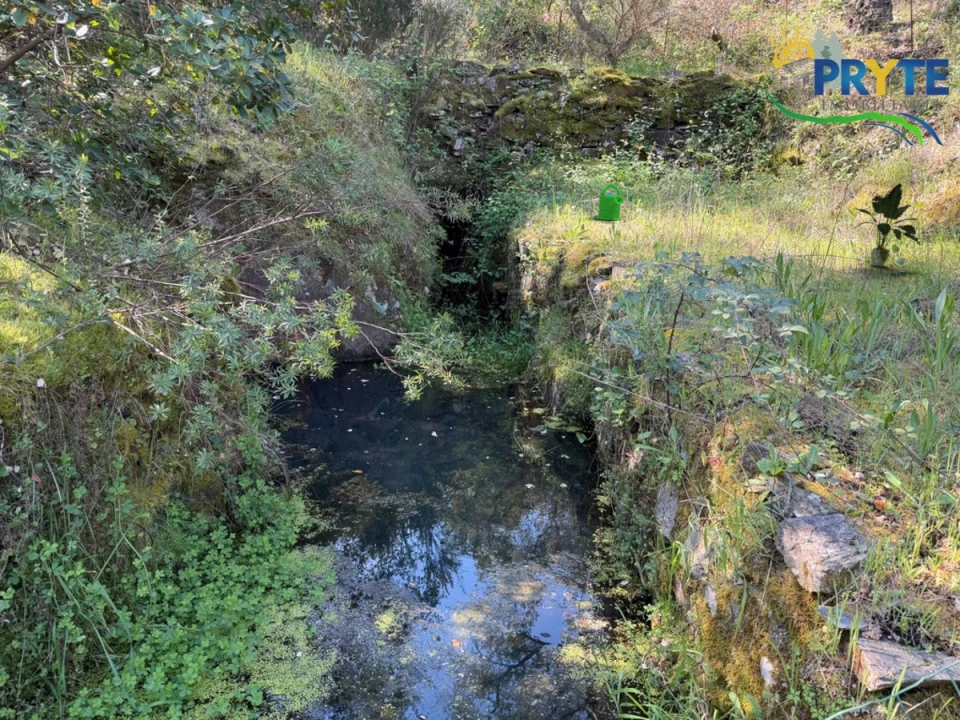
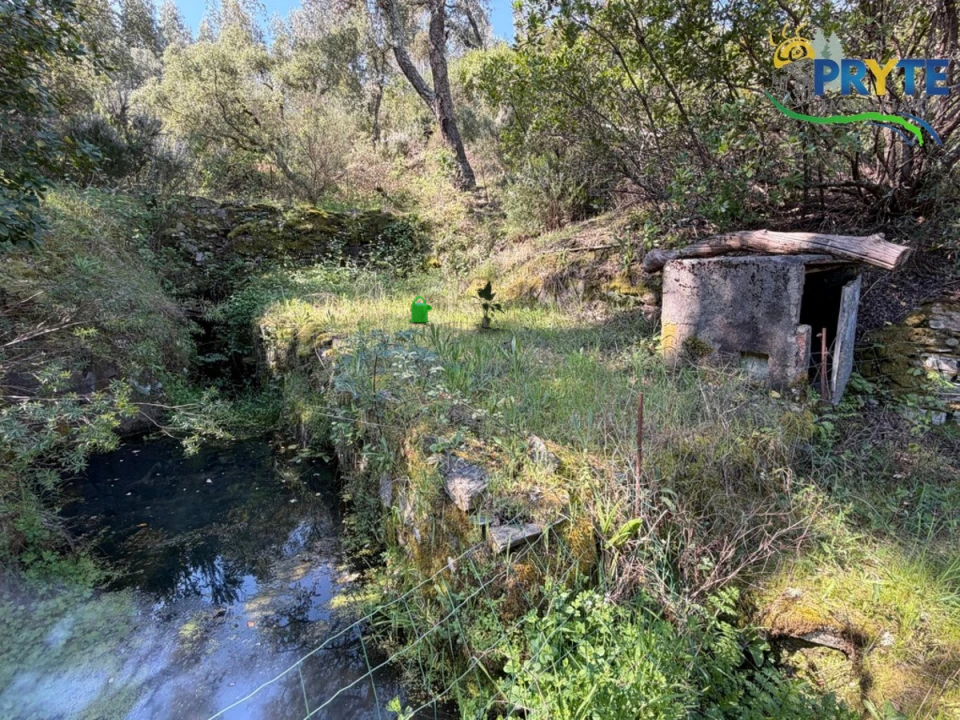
watering can: present [596,184,624,220] -> present [410,296,432,322]

